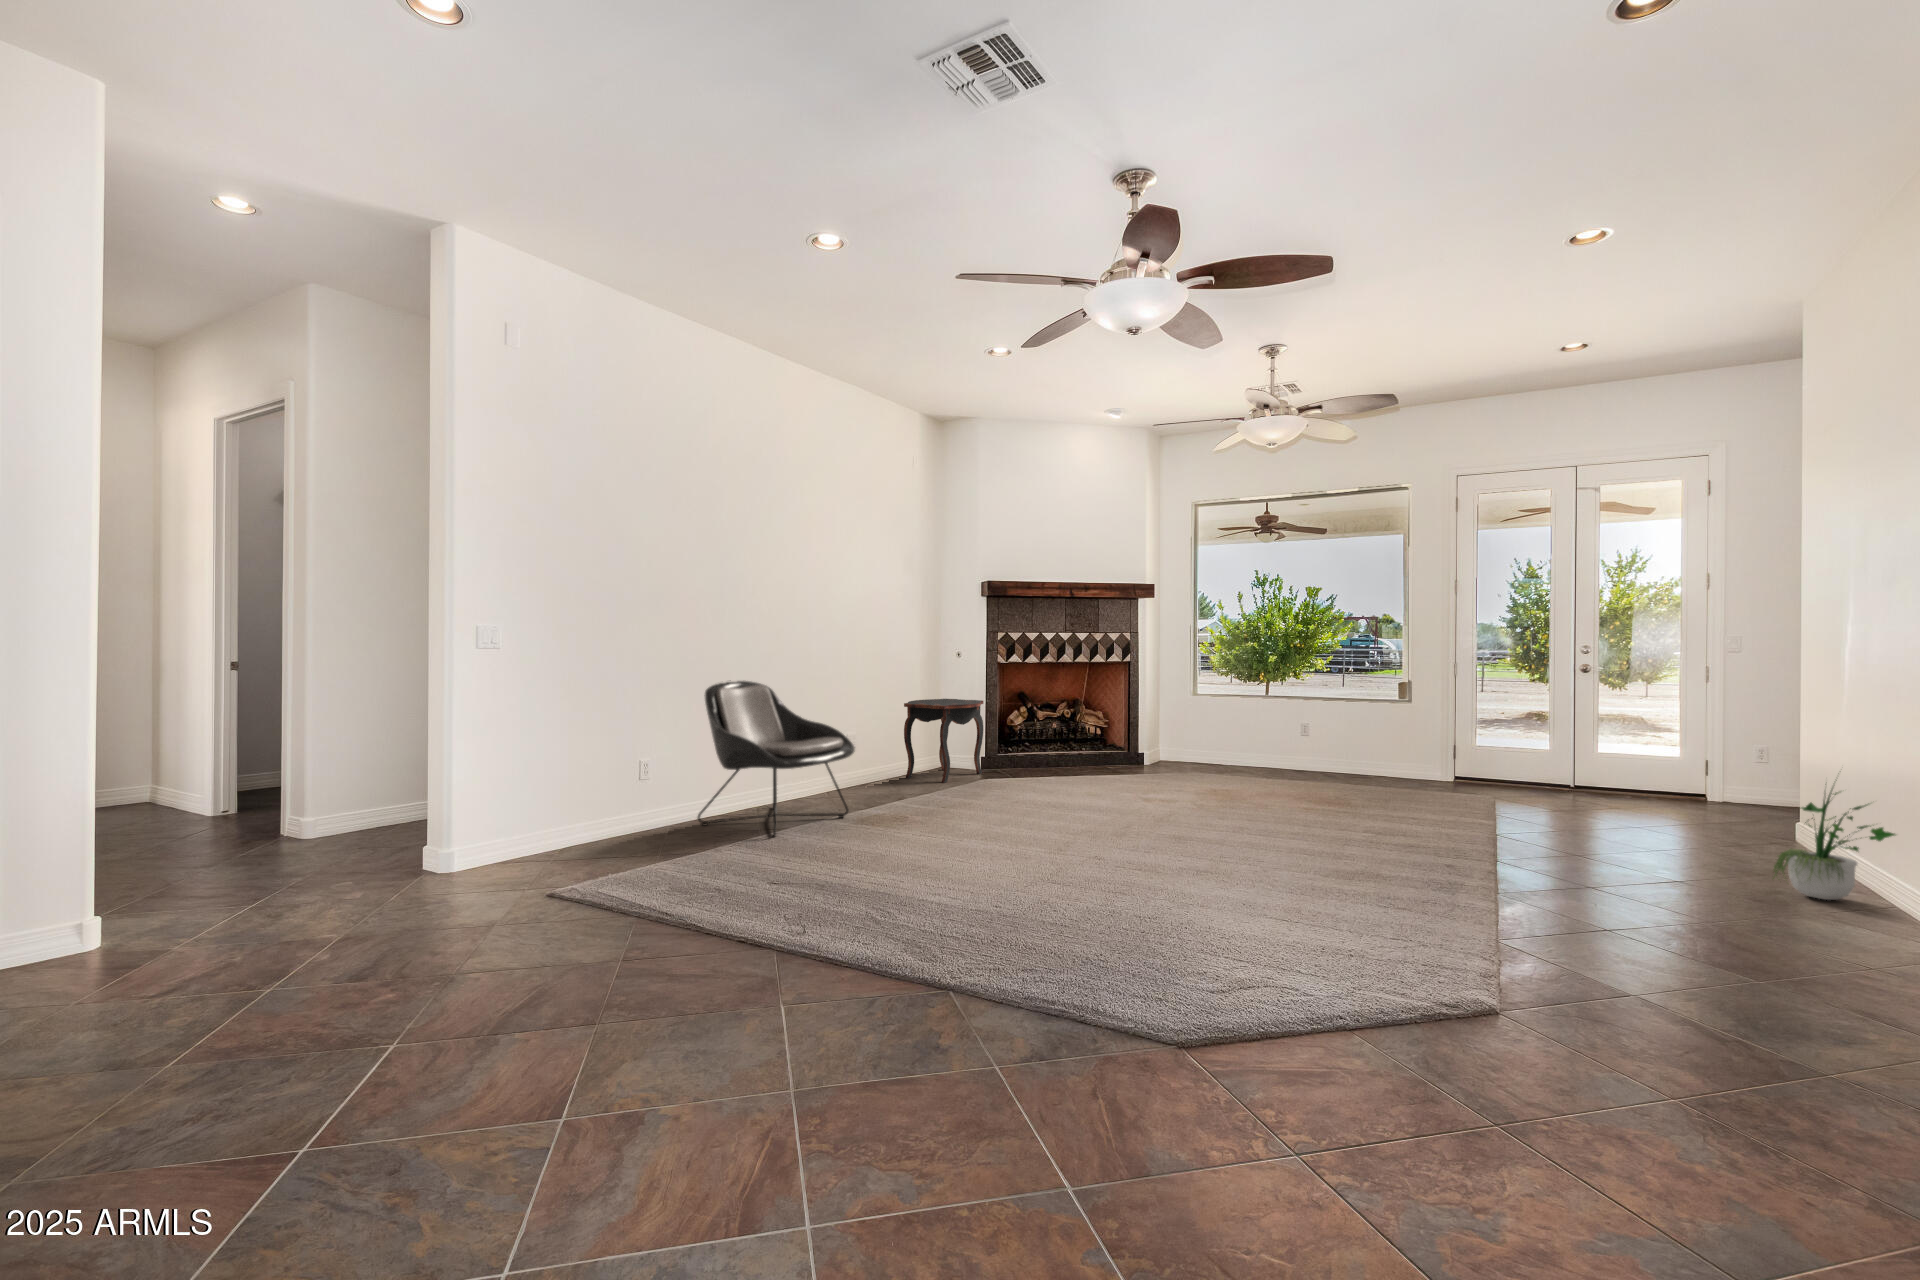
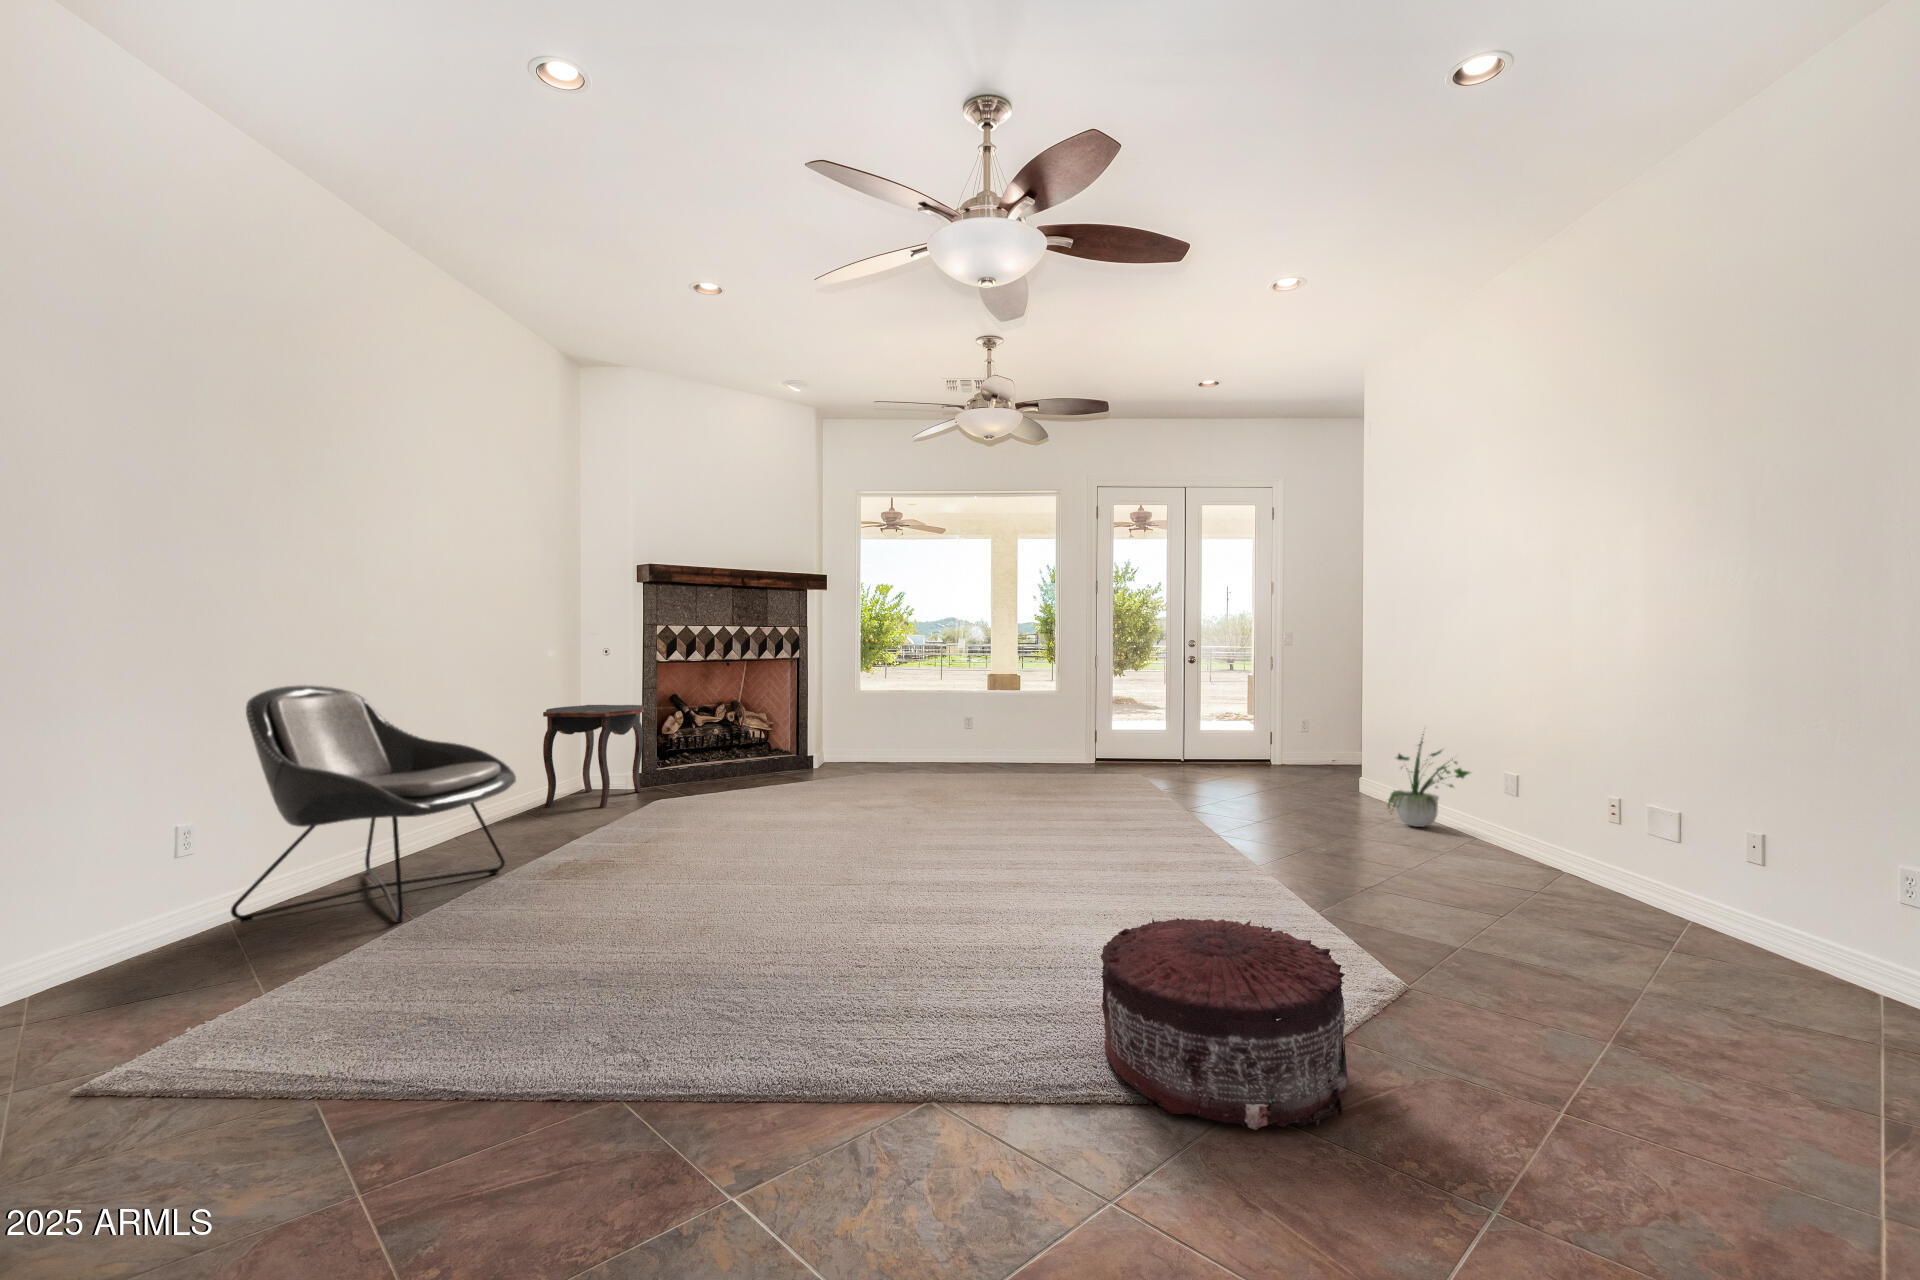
pouf: none [1106,892,1295,1049] -> present [1101,918,1347,1130]

